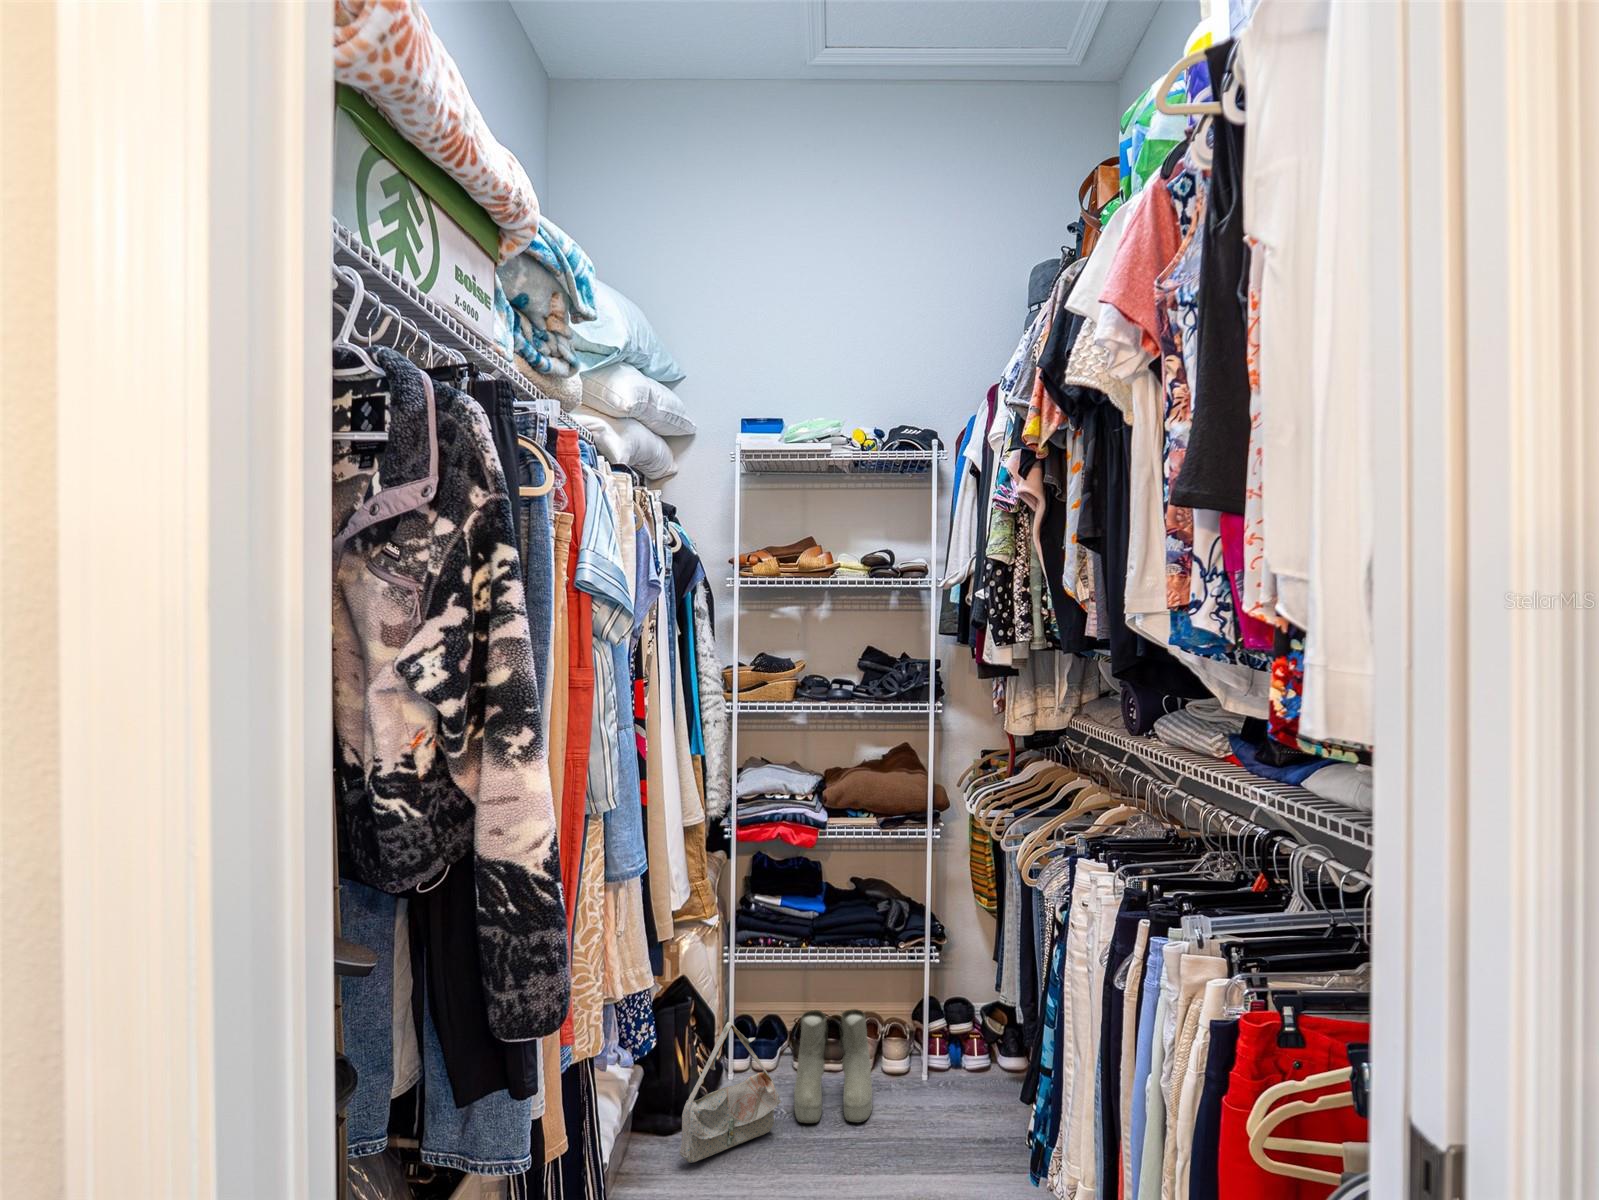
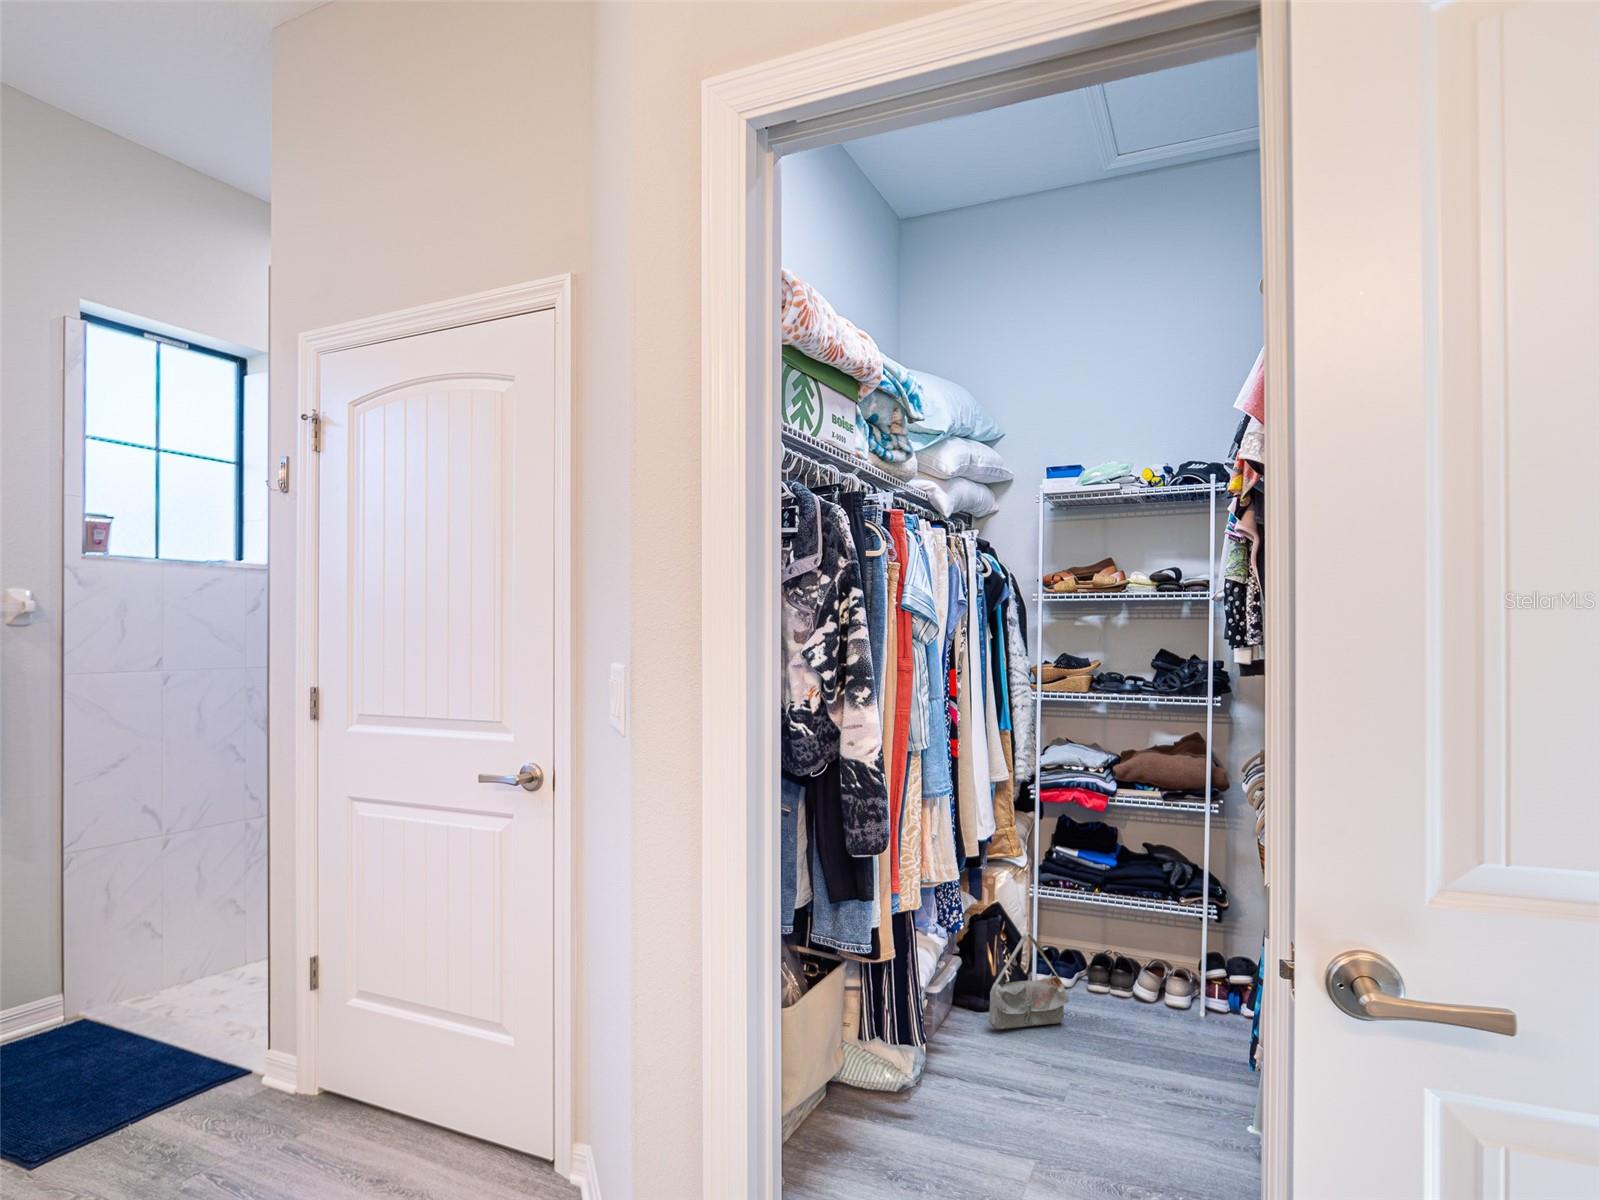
boots: present [794,1009,872,1123] -> none [1083,940,1151,1031]

